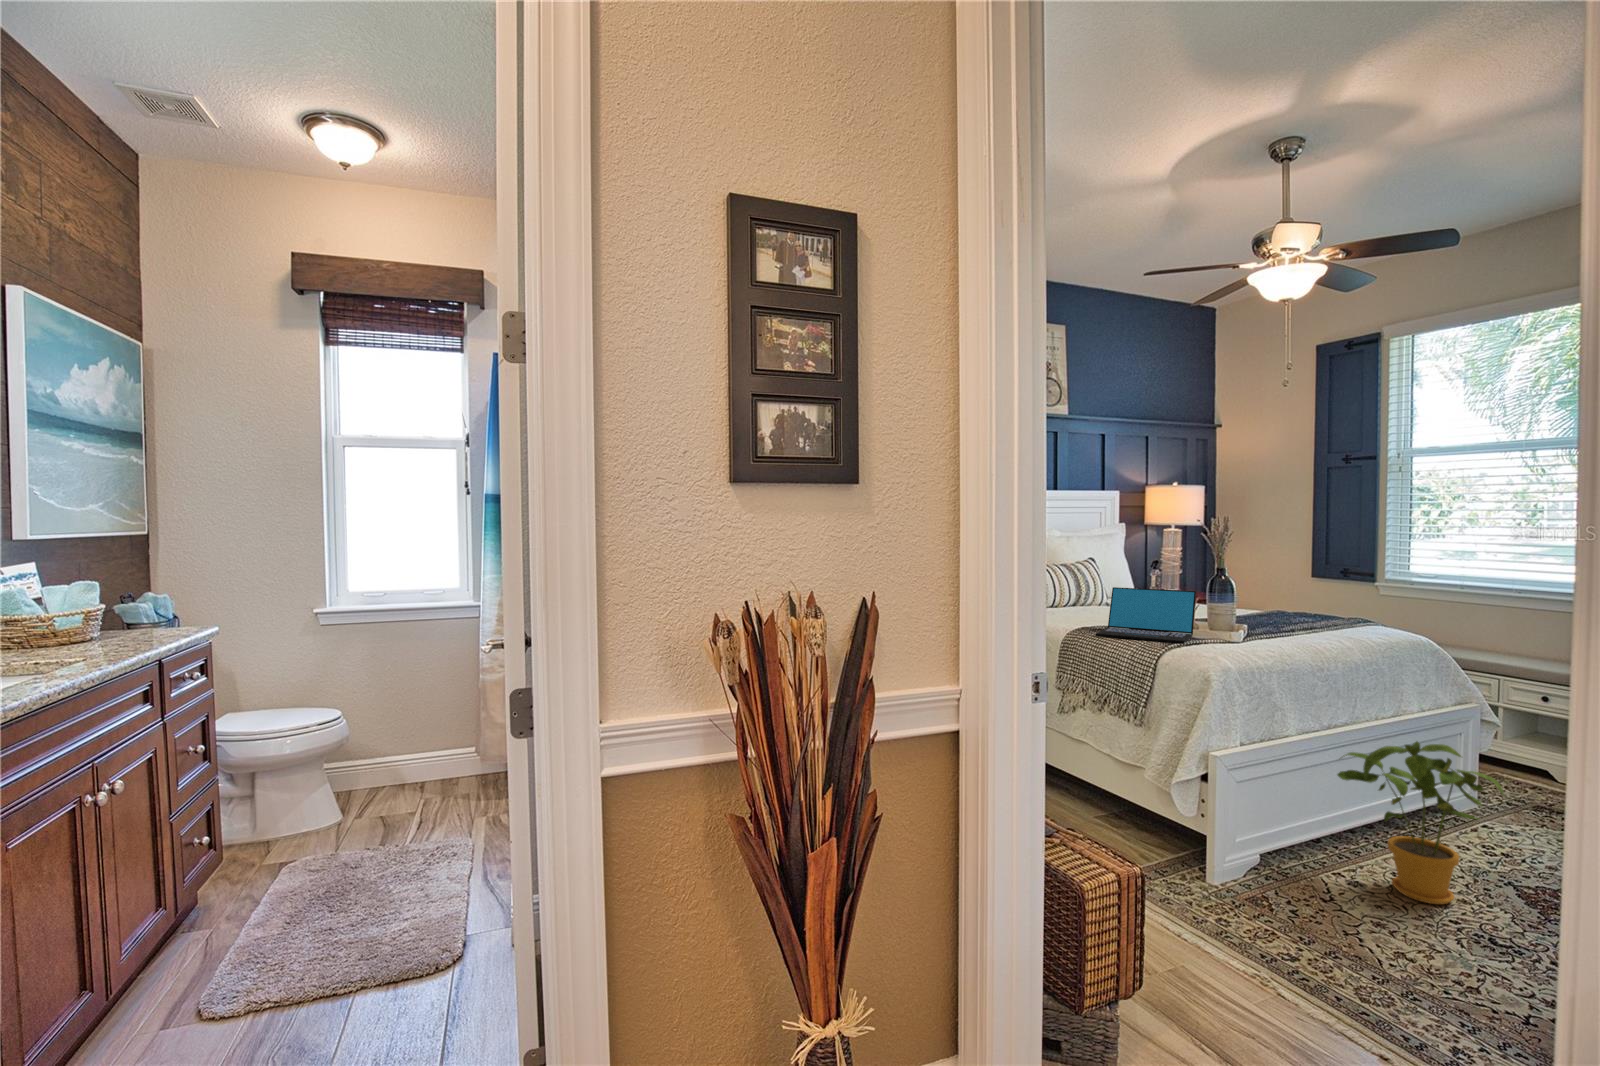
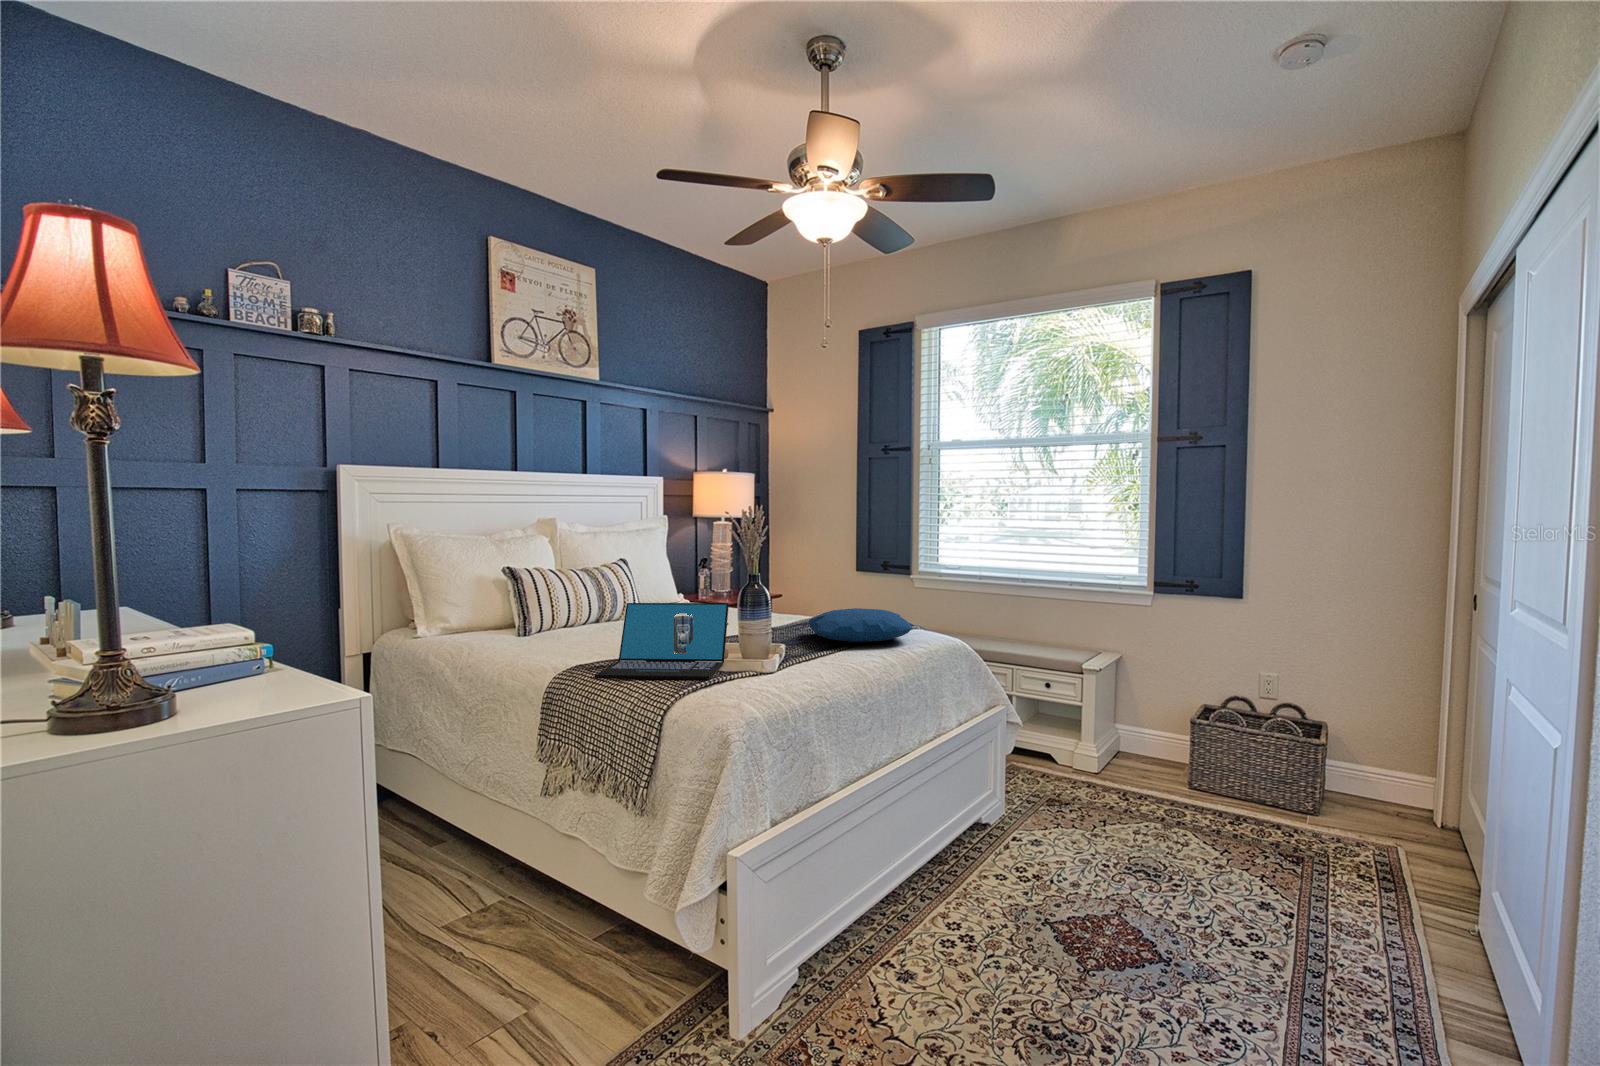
pillow: none [1264,604,1372,631] -> present [809,608,913,642]
house plant: present [1337,741,1504,904] -> none [882,782,1045,985]

